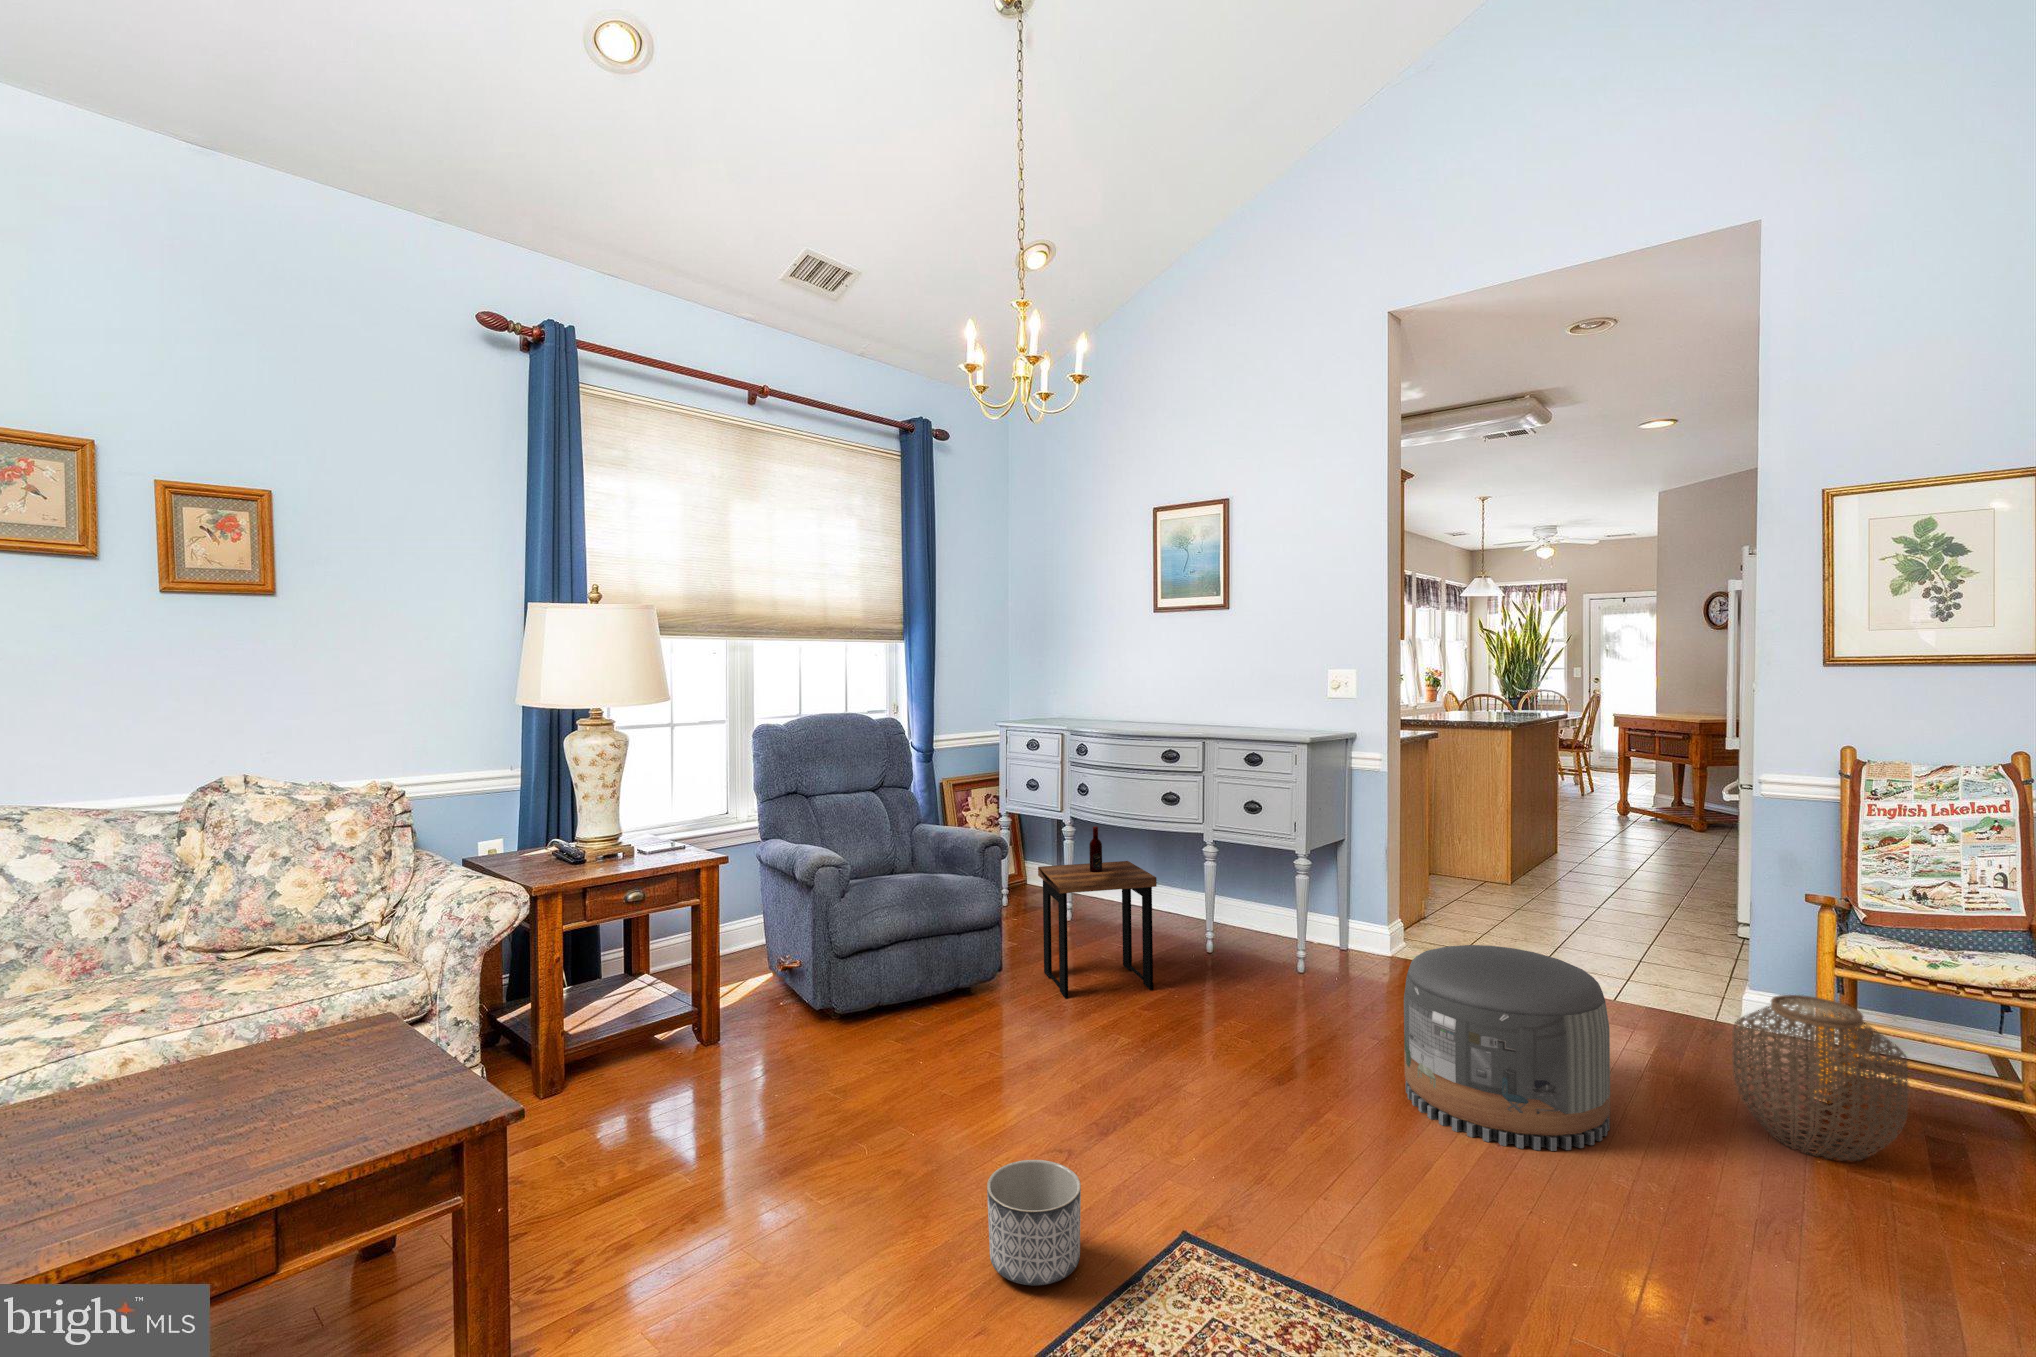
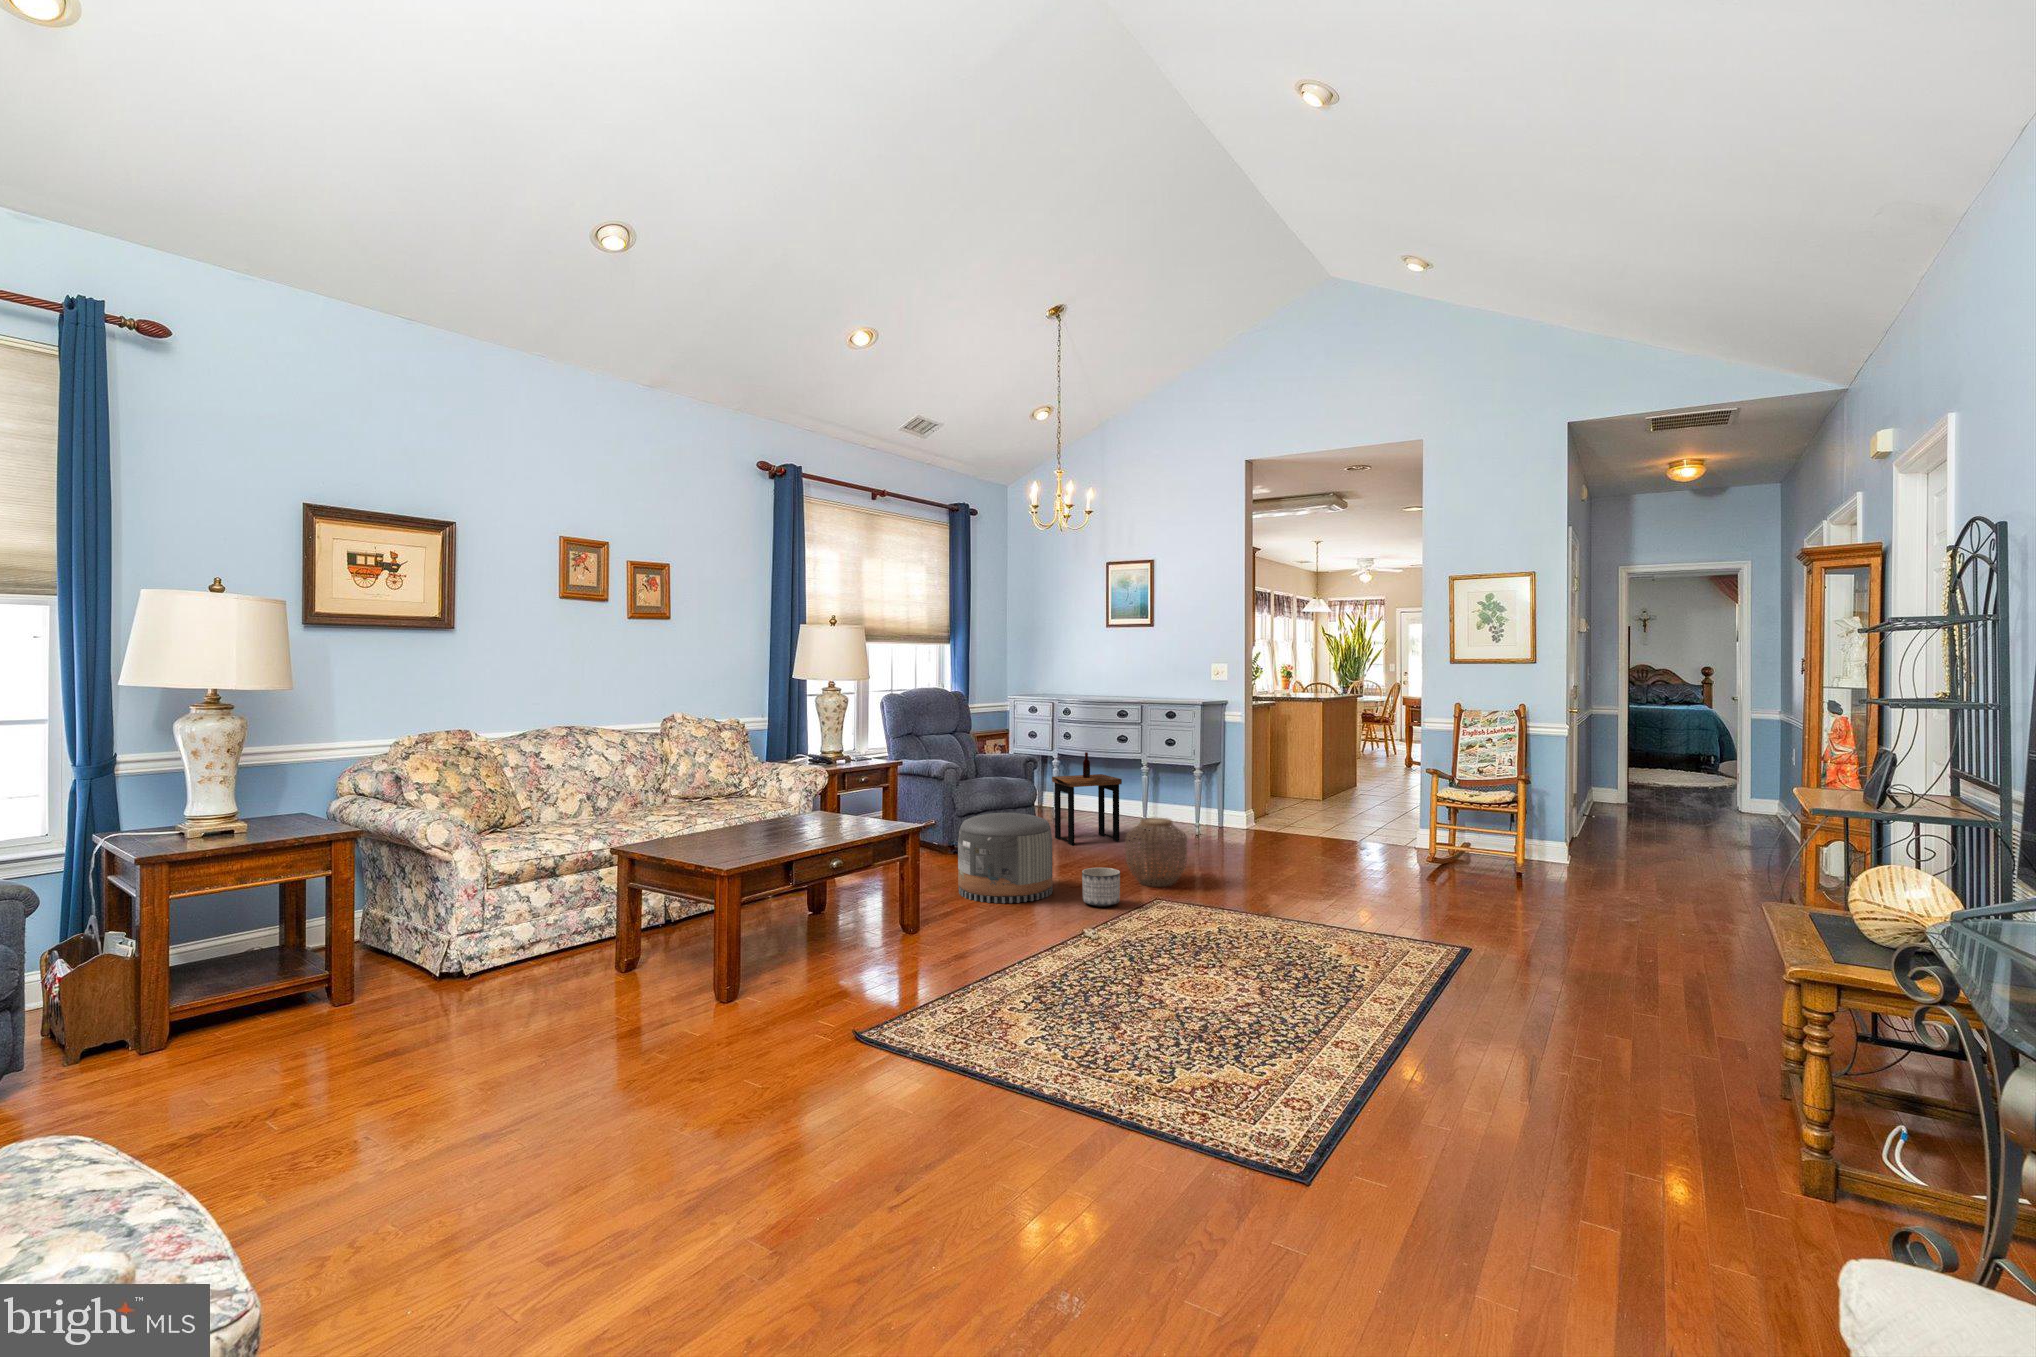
pouf: present [1404,945,1610,1151] -> present [958,813,1053,903]
woven basket: present [1733,995,1908,1161] -> present [1126,818,1187,886]

